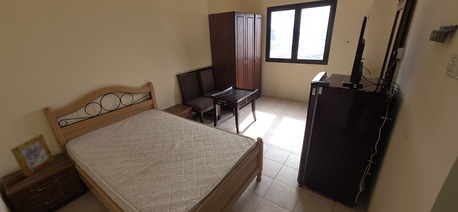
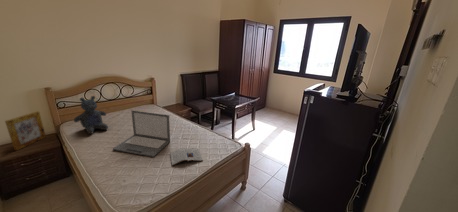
stuffed bear: none [82,111,118,150] -> present [74,96,108,134]
laptop: none [130,121,184,165] -> present [113,111,170,157]
magazine: none [189,150,223,171] -> present [170,148,203,166]

